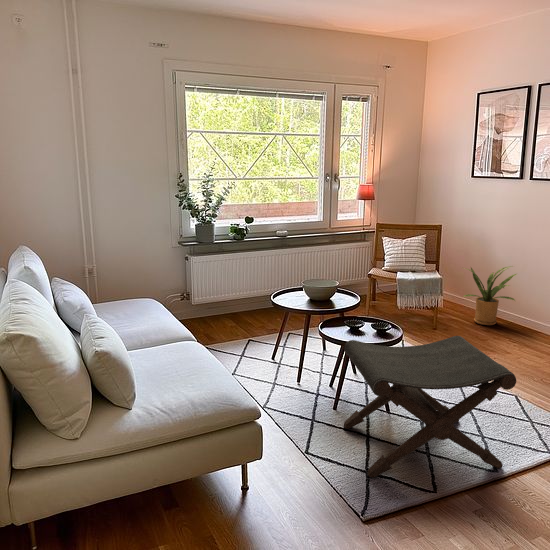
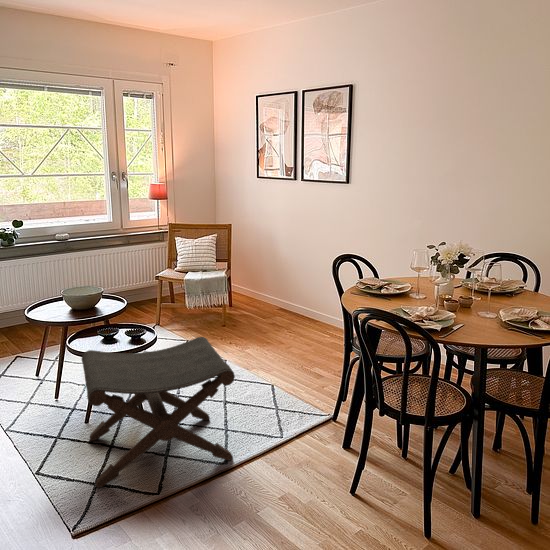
house plant: present [464,266,516,325] -> none [249,262,302,320]

